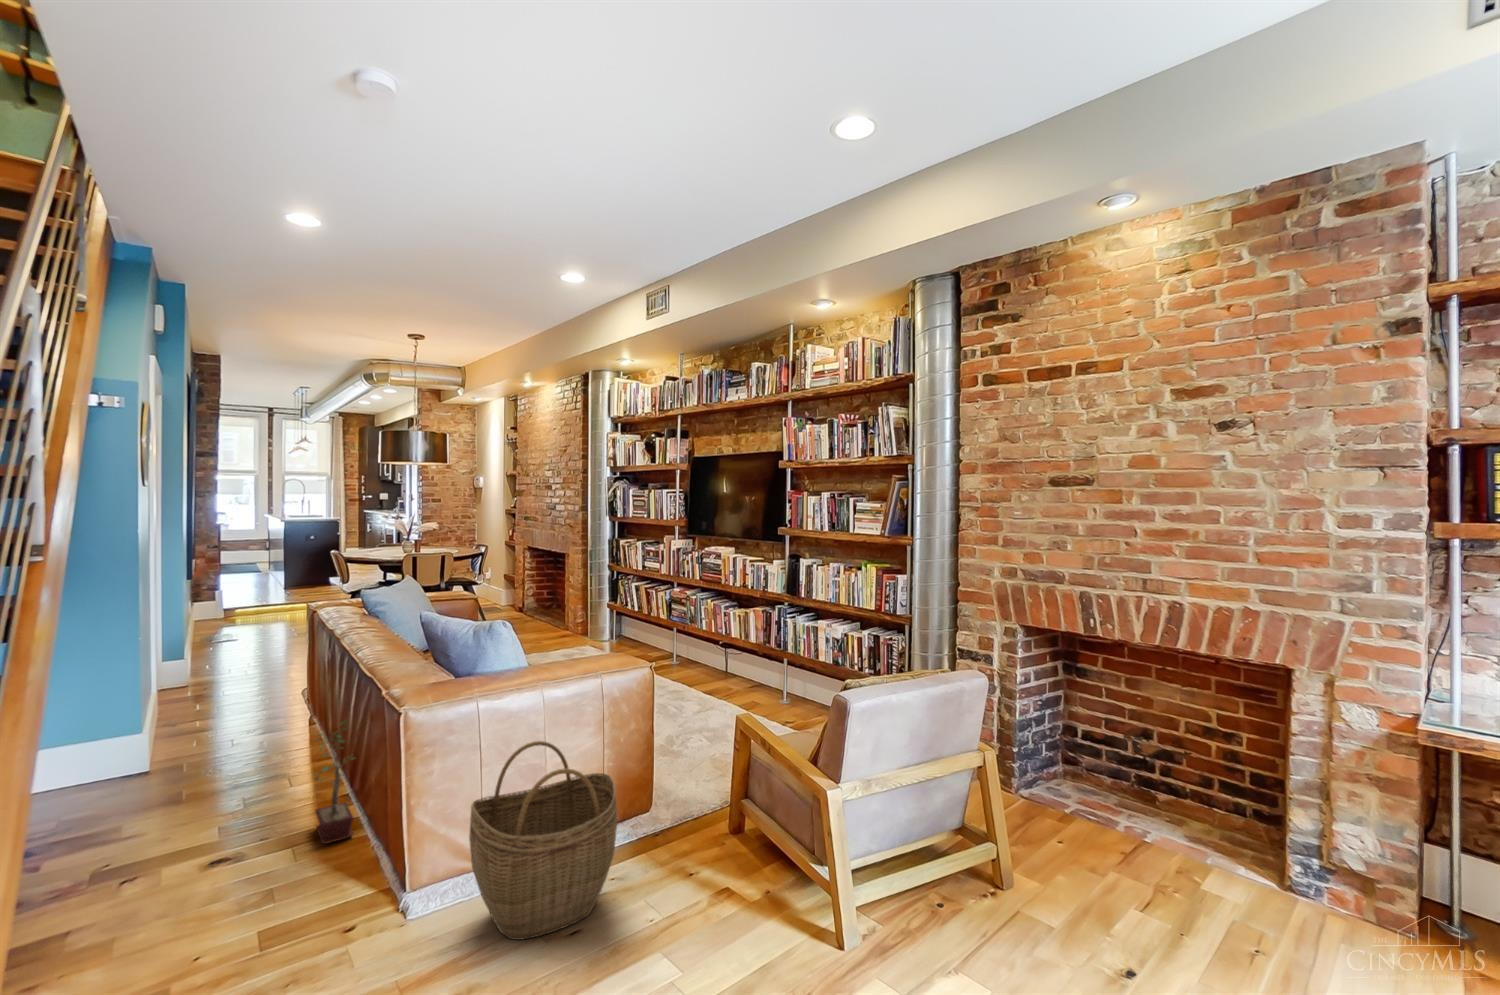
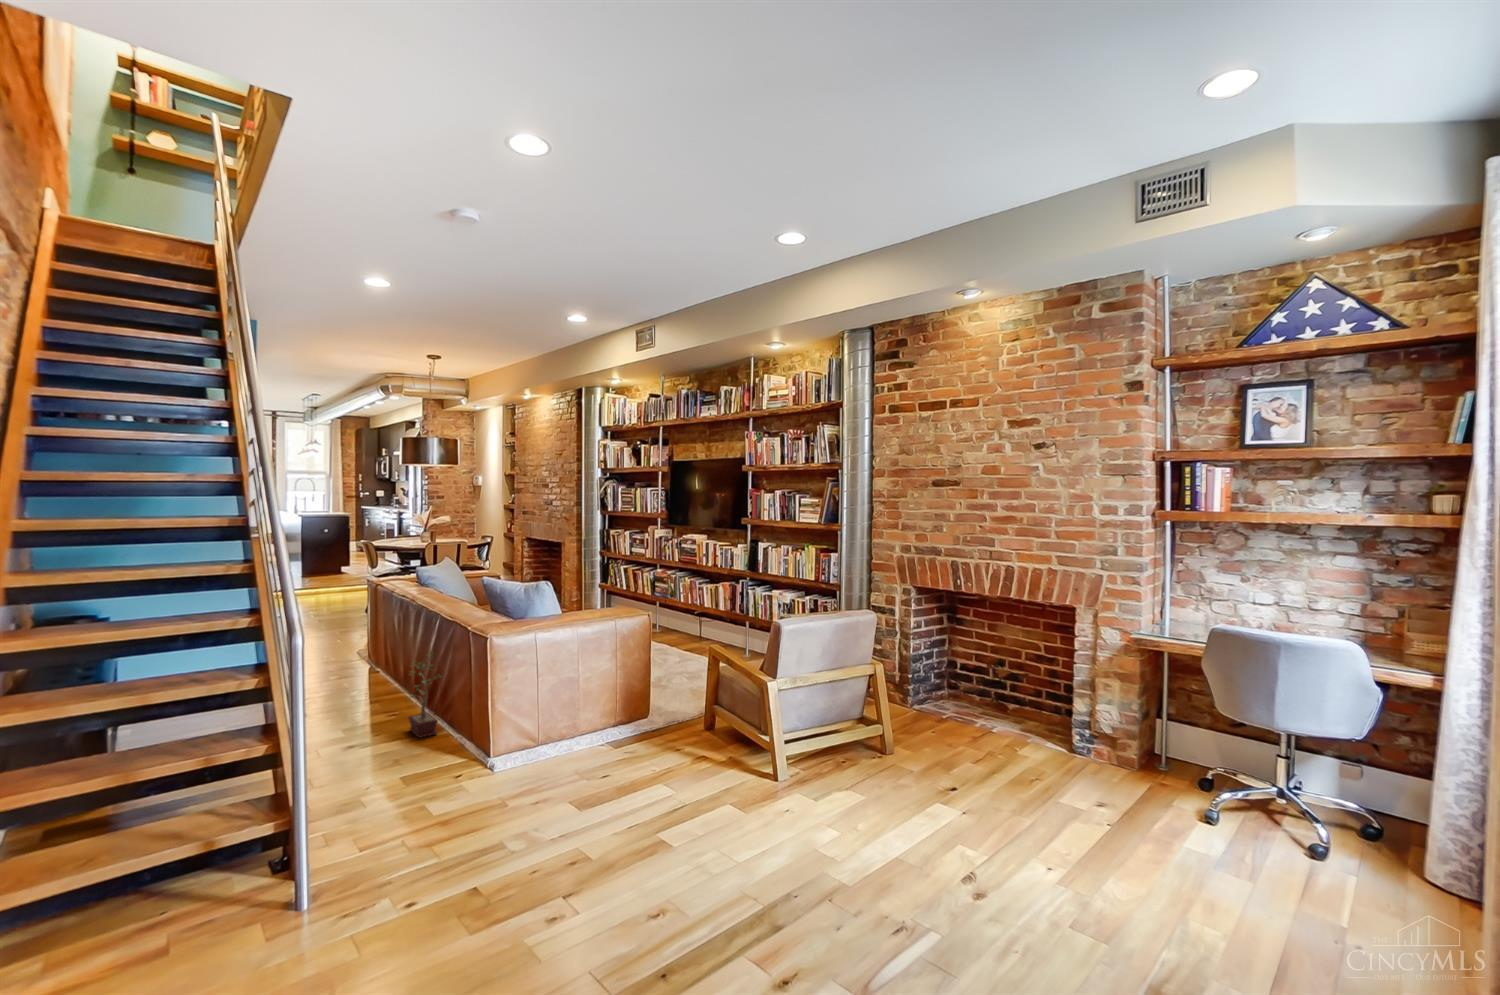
woven basket: present [469,741,617,940] -> none [535,658,630,780]

